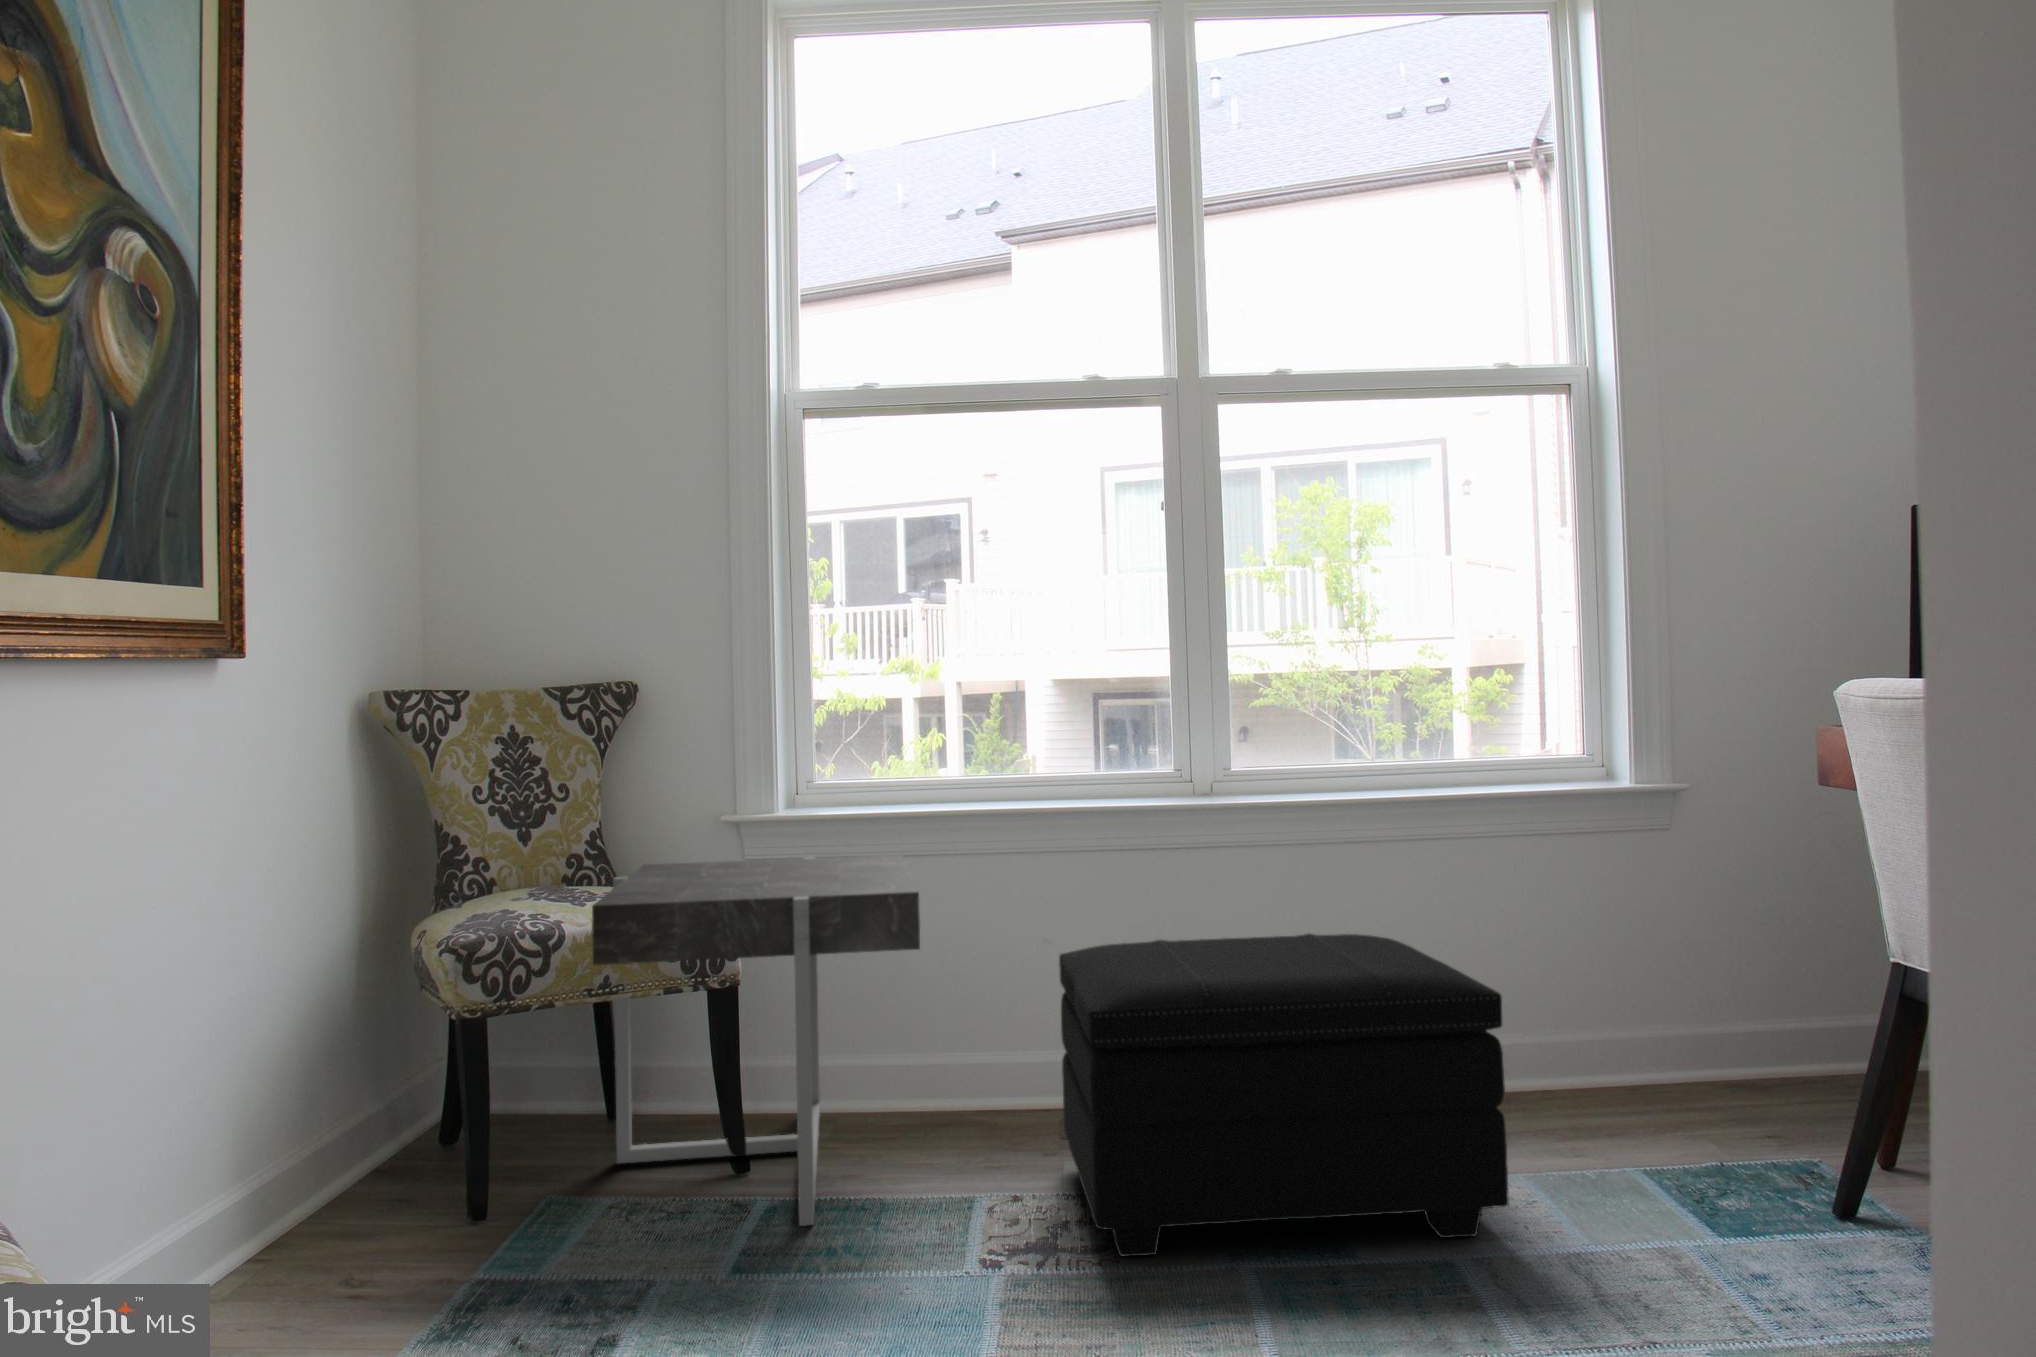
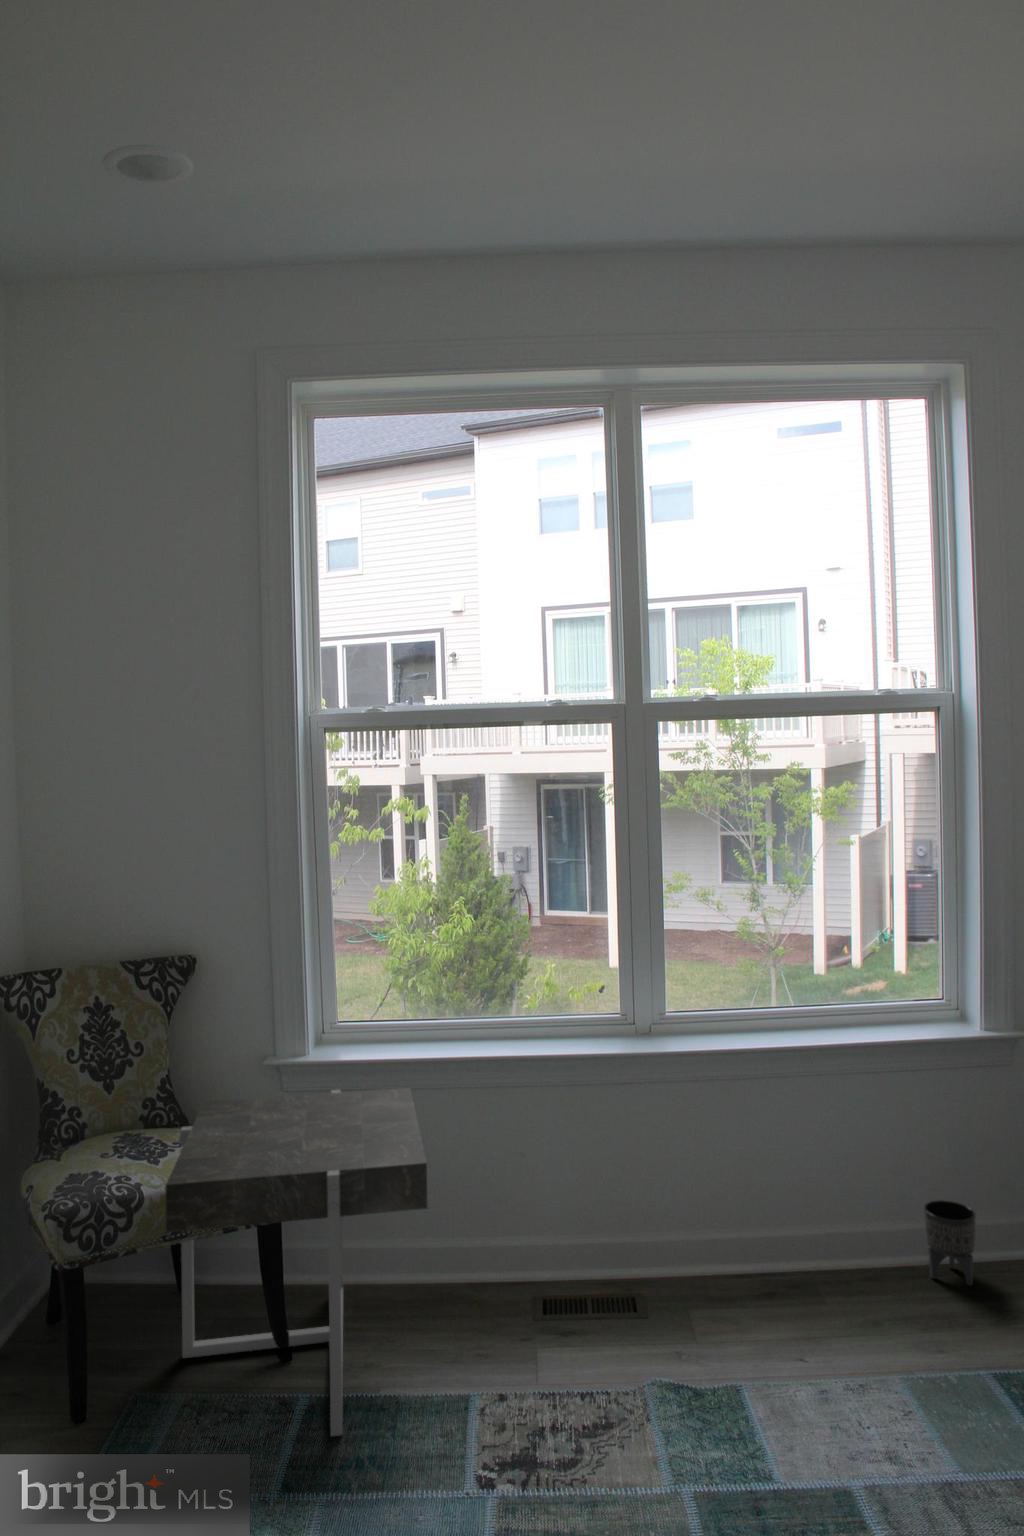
footstool: present [1059,934,1509,1256] -> none [535,1173,889,1475]
planter: none [1565,1005,1633,1105] -> present [924,1200,976,1286]

